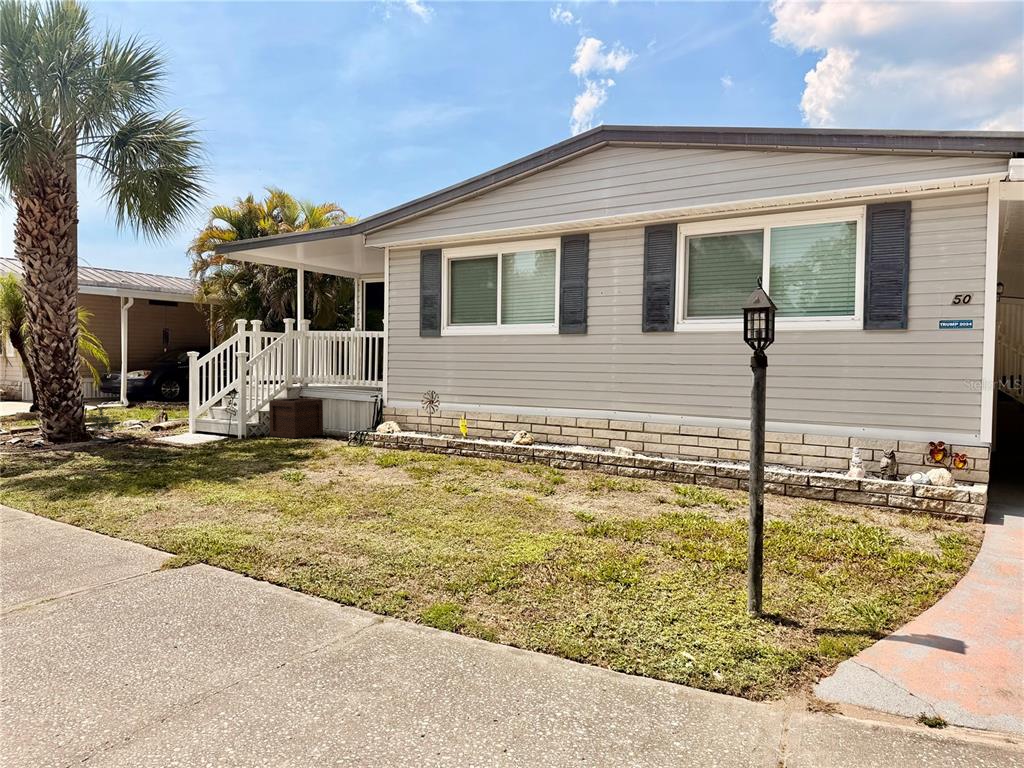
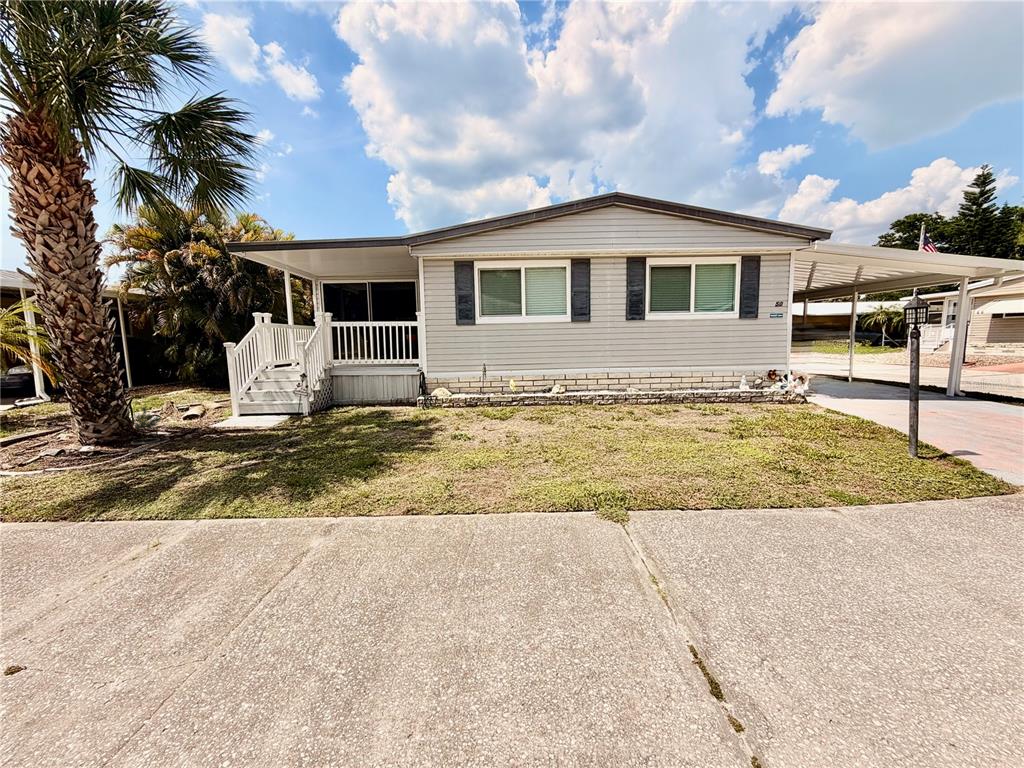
wooden crate: present [269,398,323,439] -> none [315,381,357,416]

